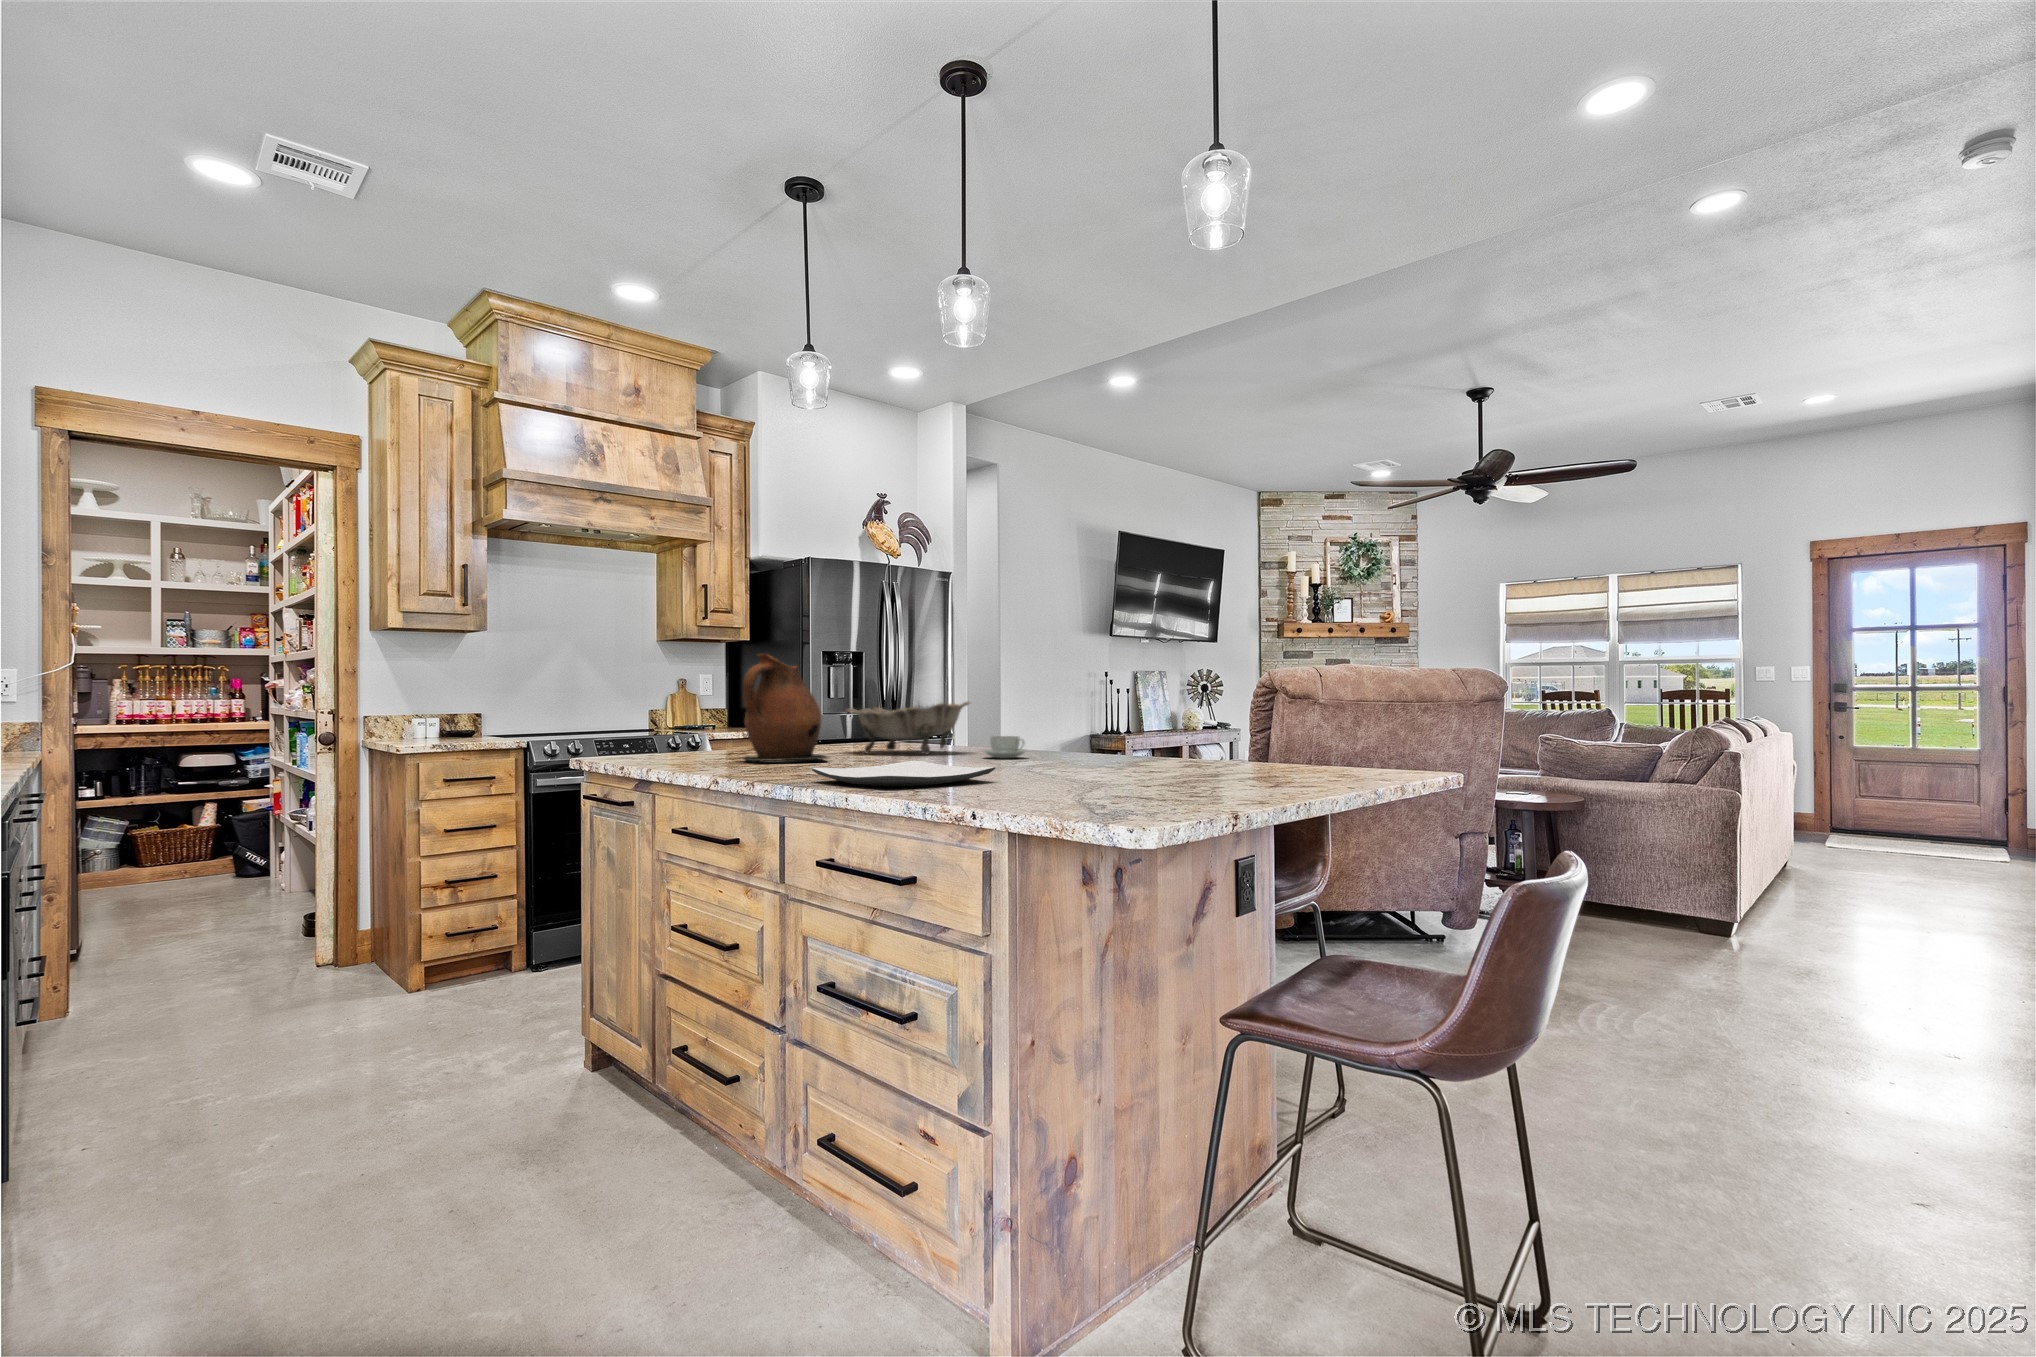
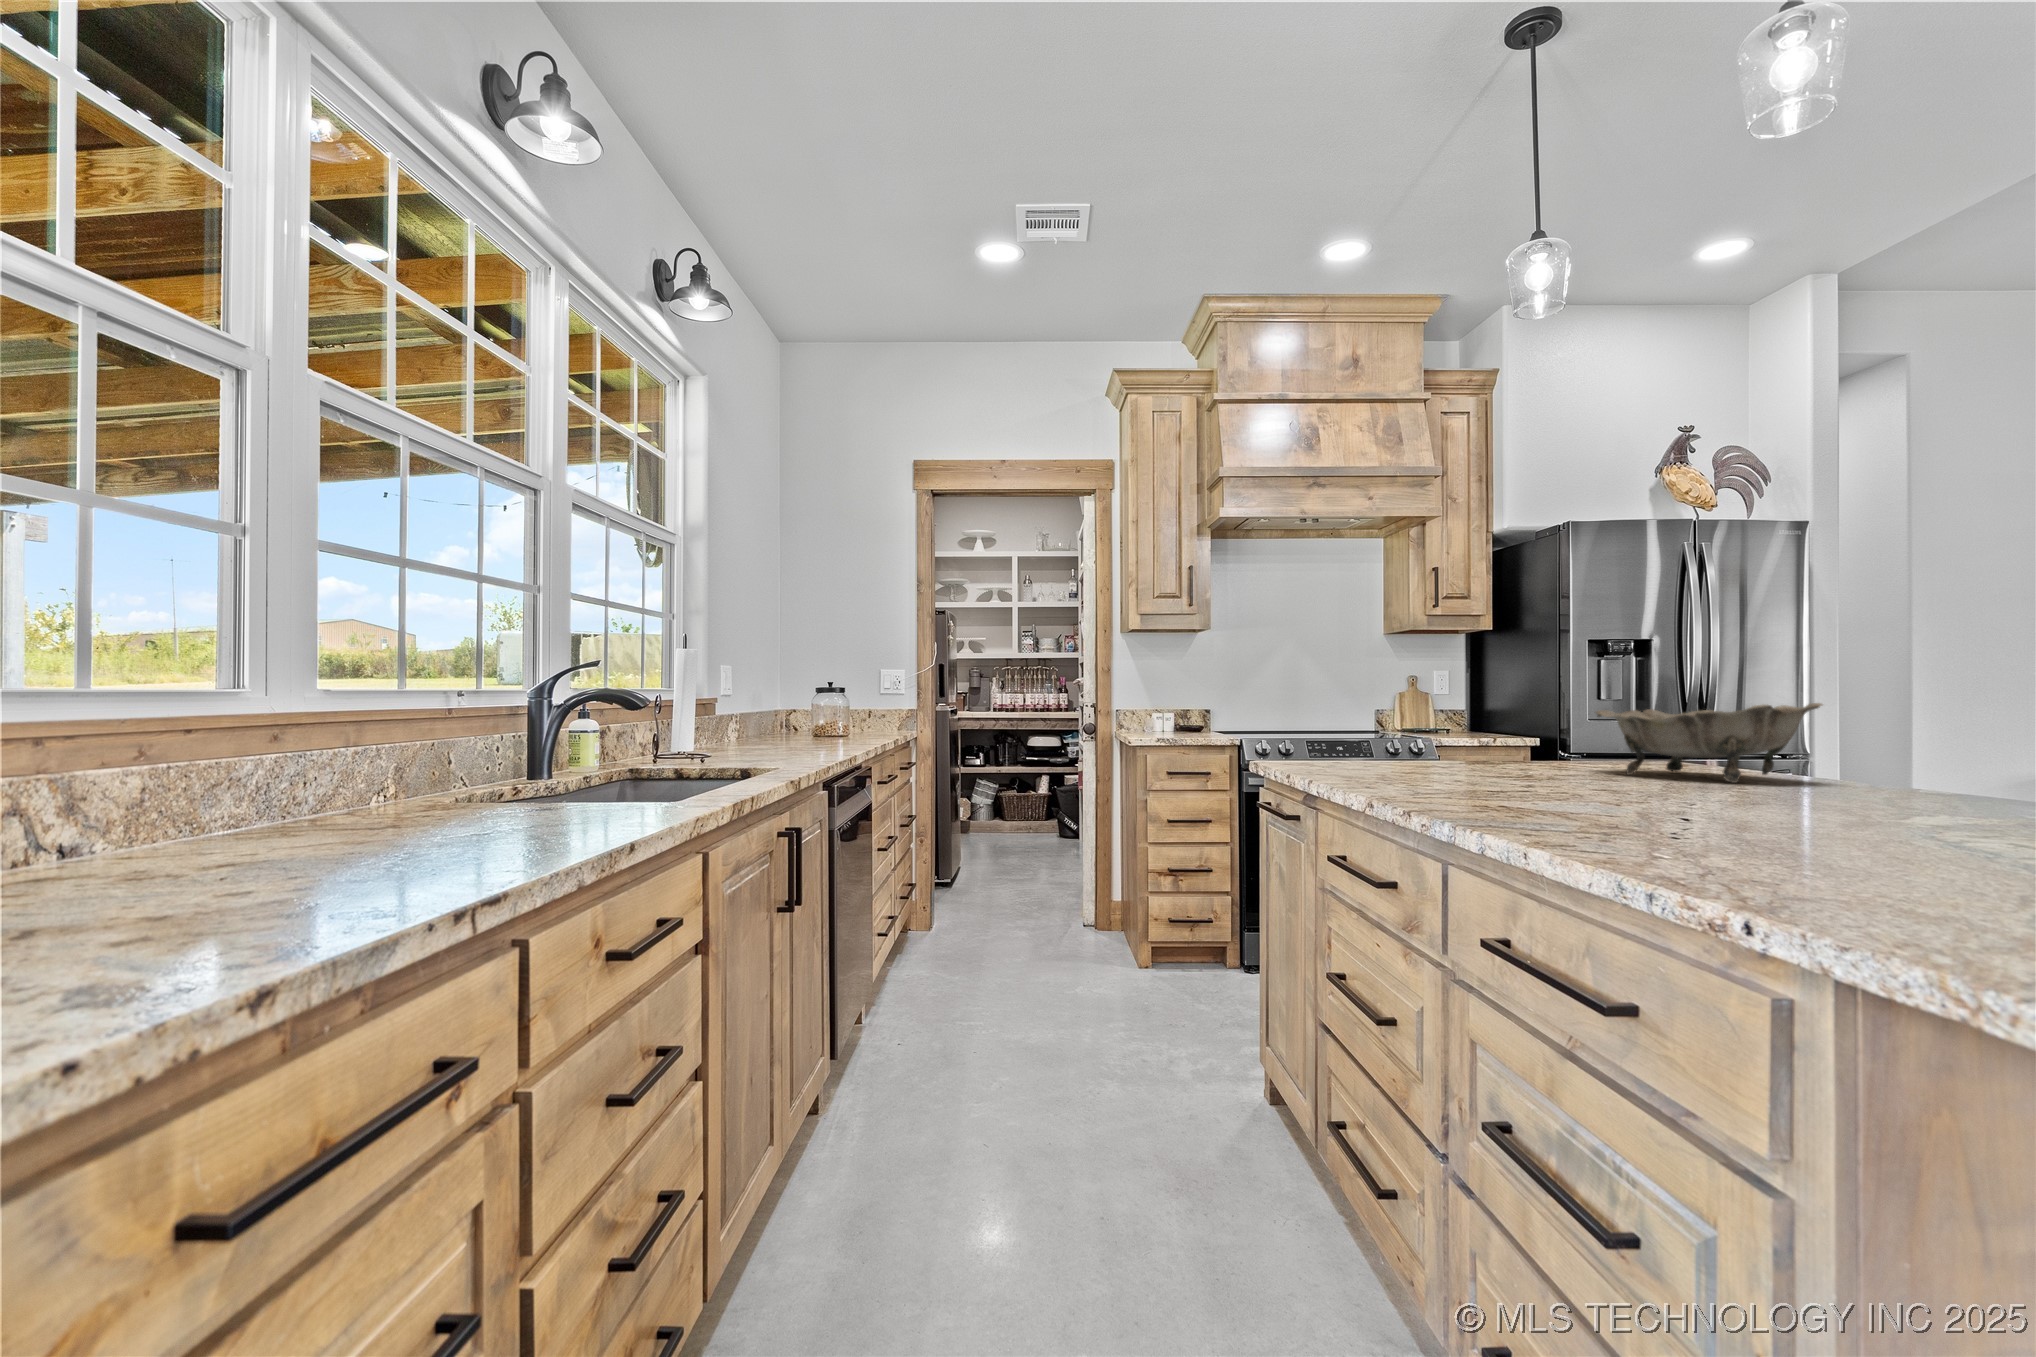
ceramic pitcher: present [743,654,828,761] -> none [1428,636,1558,783]
coffee cup: present [983,736,1027,758] -> none [1843,761,1952,800]
plate: present [812,761,995,786] -> none [1491,797,1860,845]

